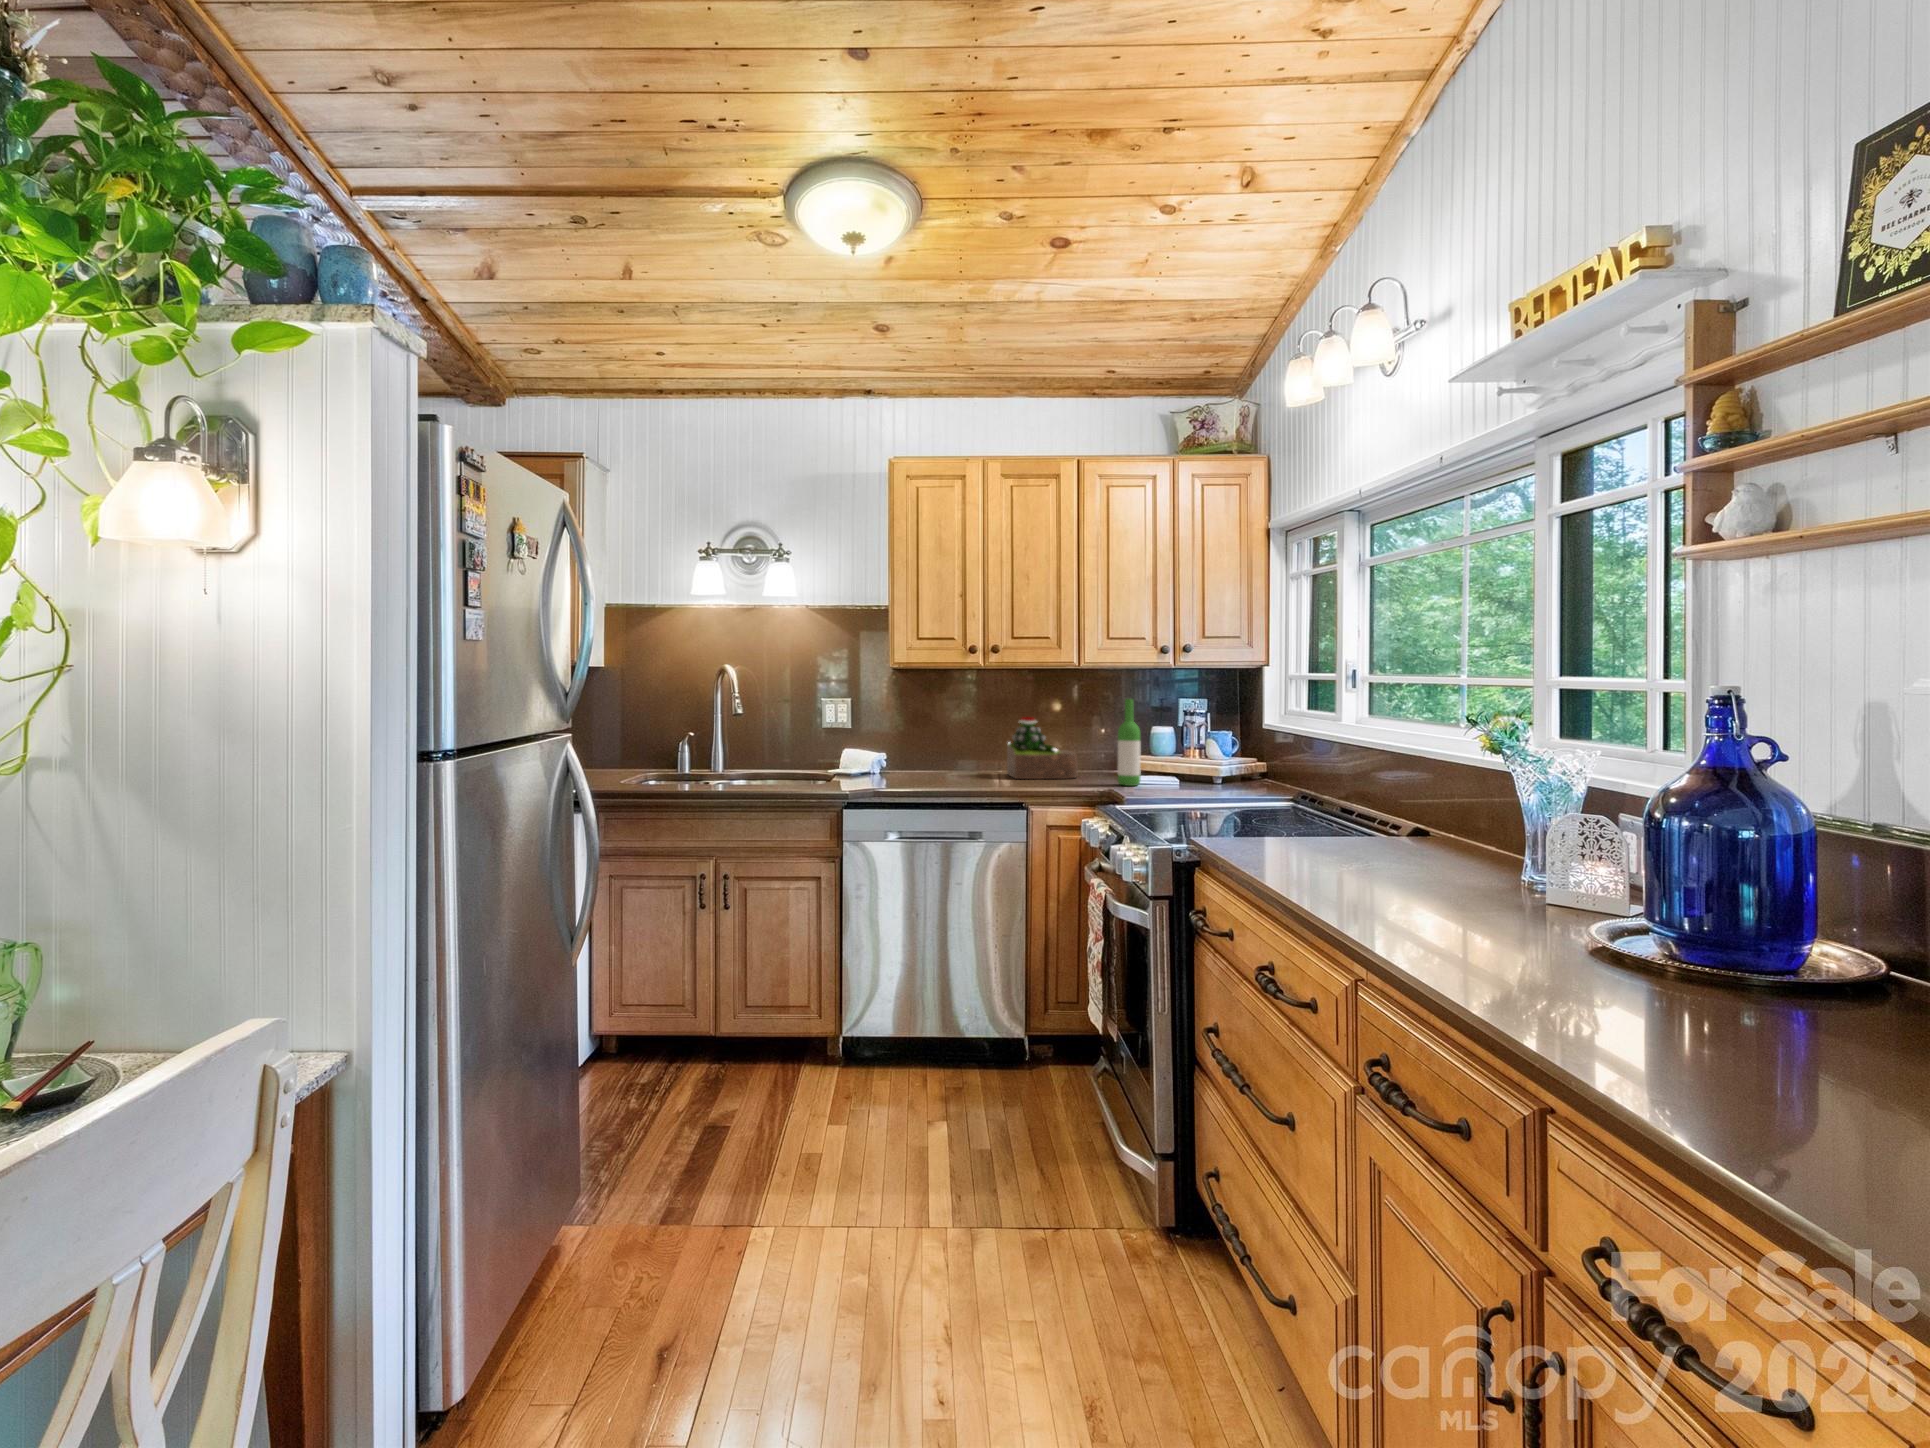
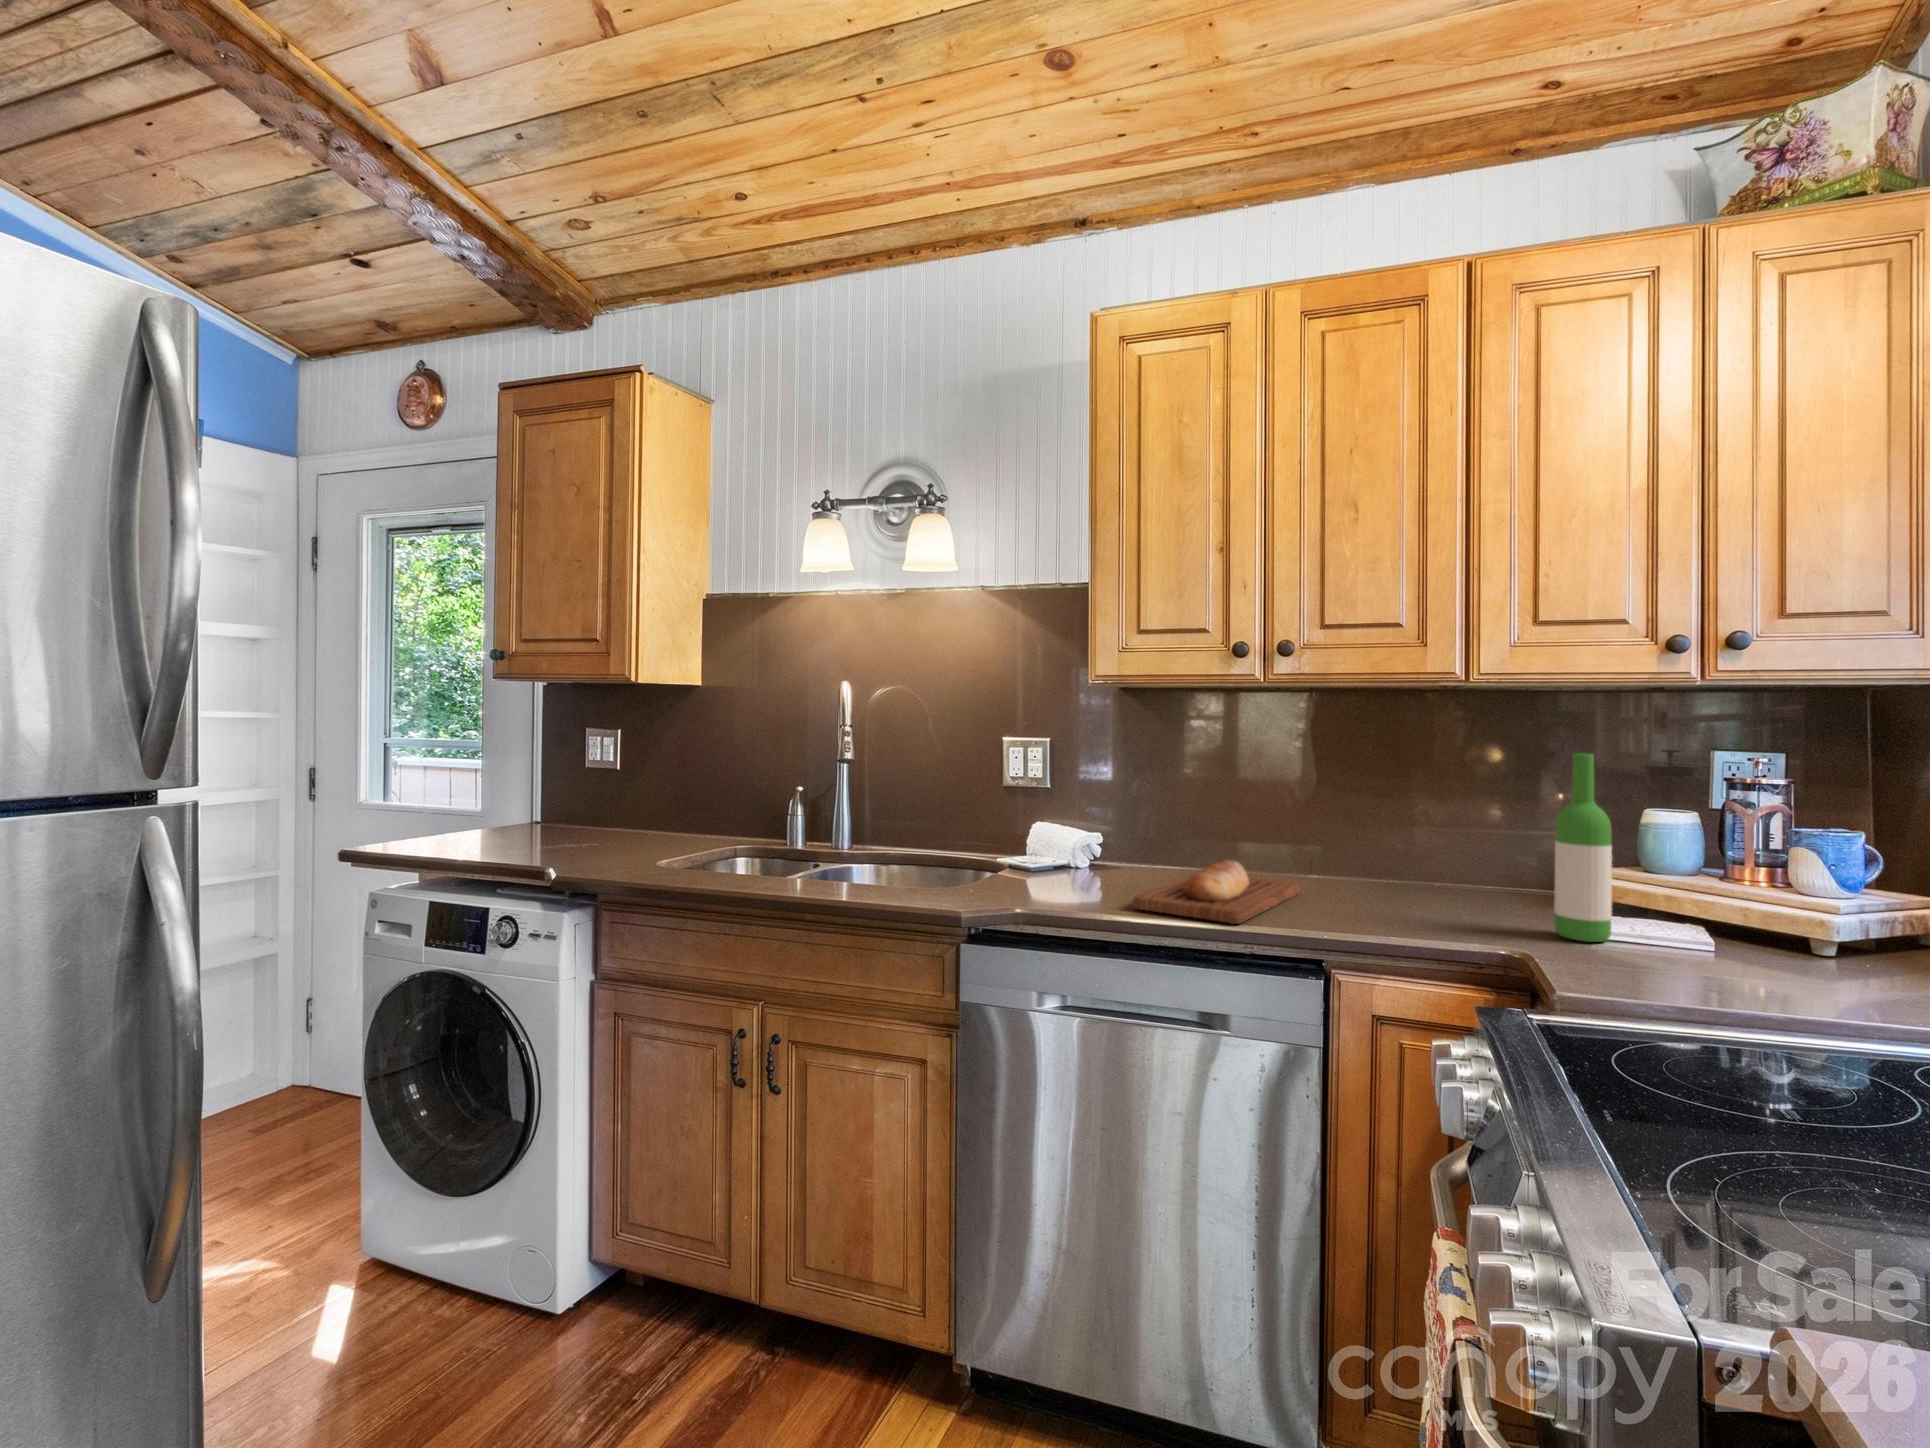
succulent plant: present [1007,717,1078,779] -> none [1327,776,1470,903]
bread loaf: none [924,763,999,788] -> present [1132,860,1300,924]

